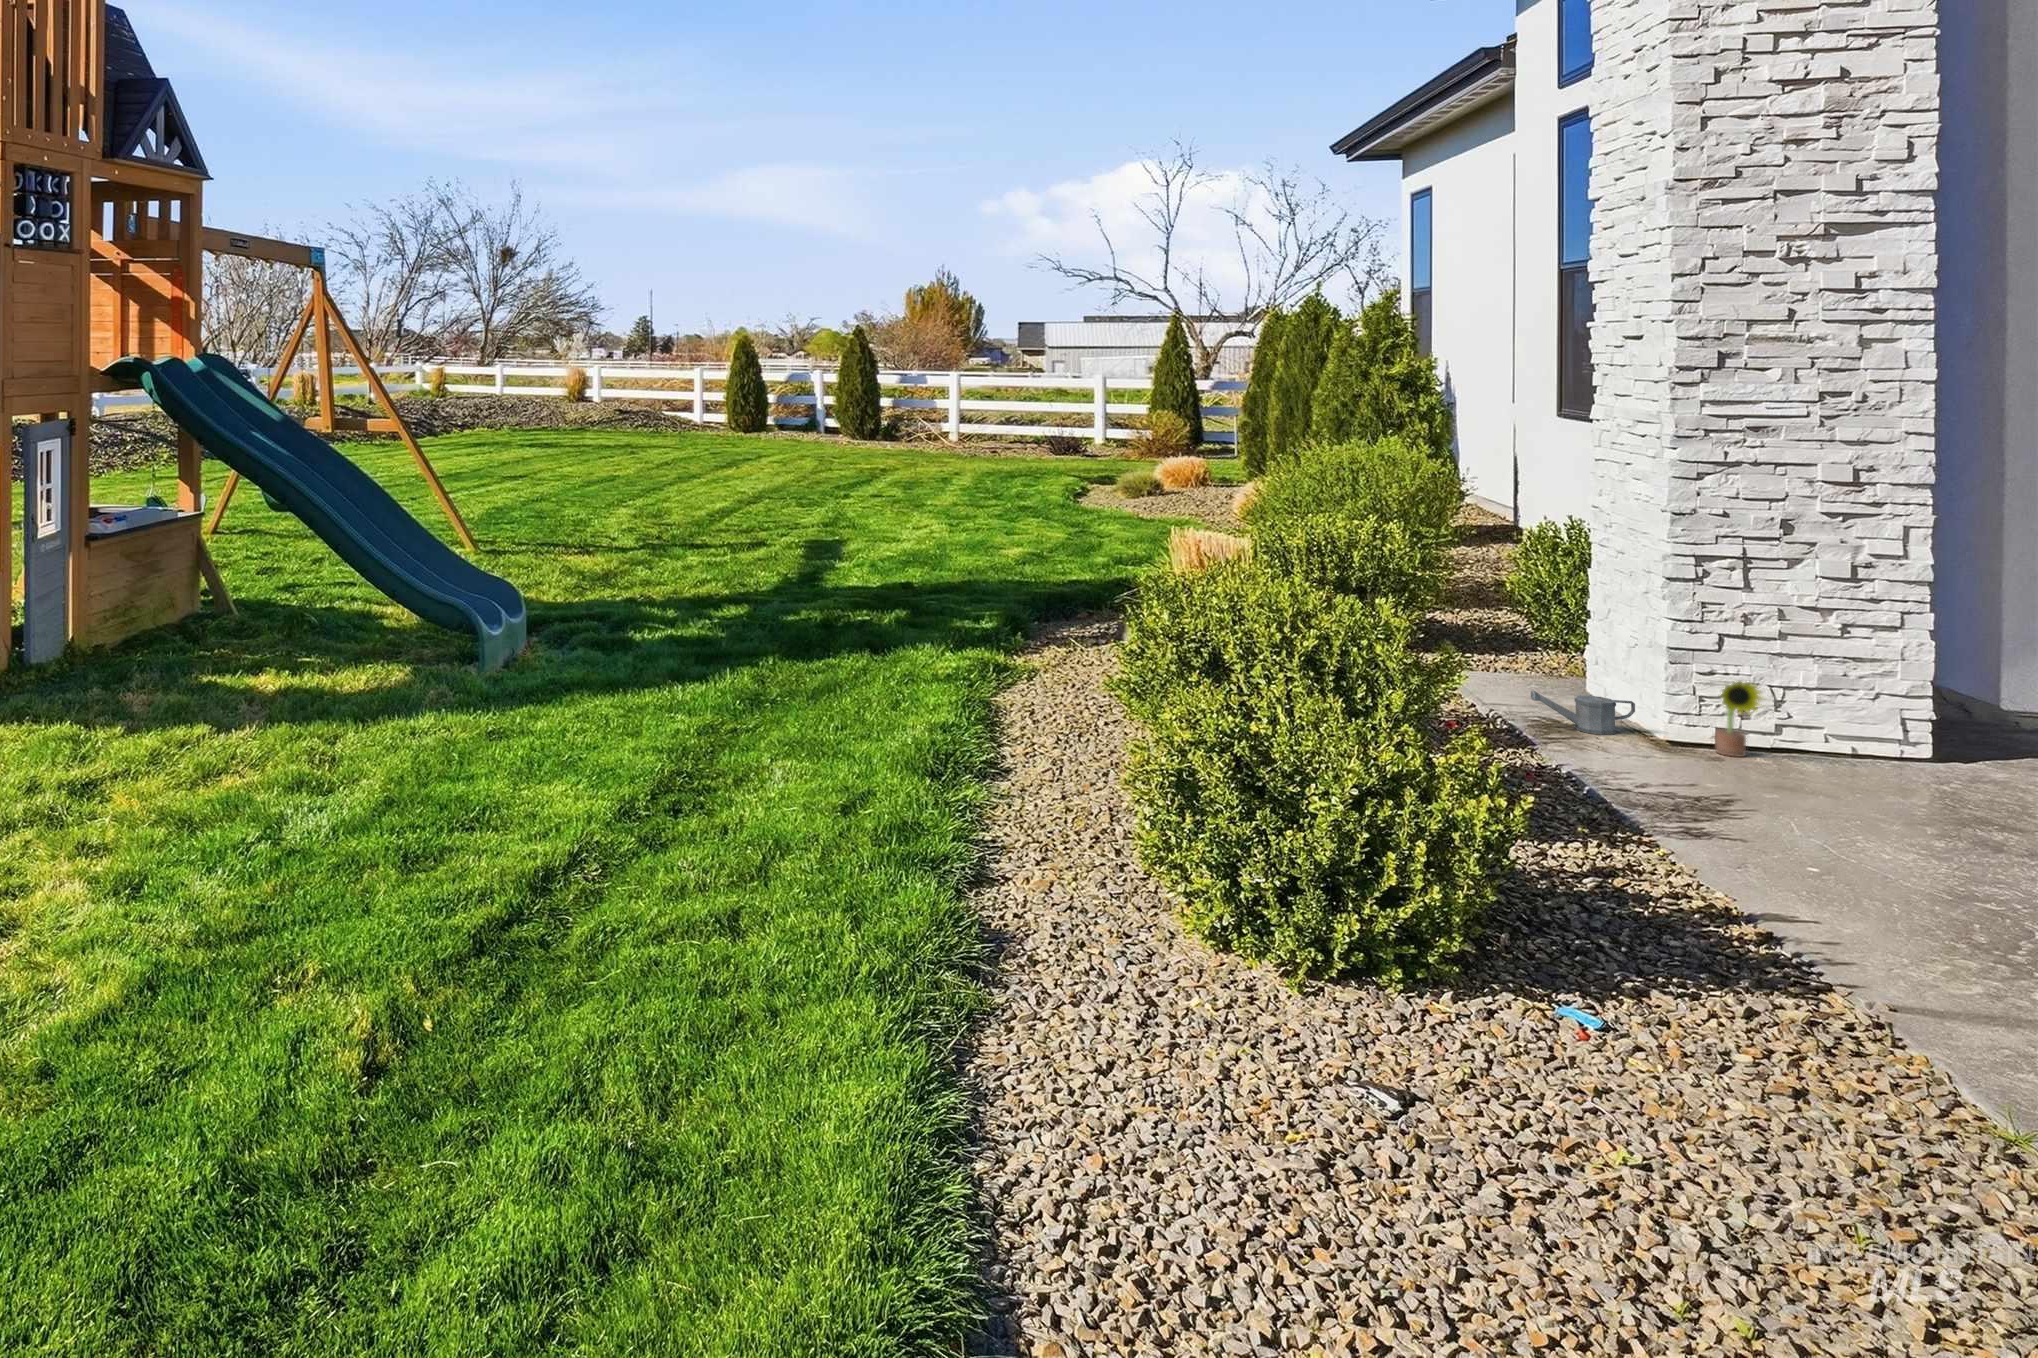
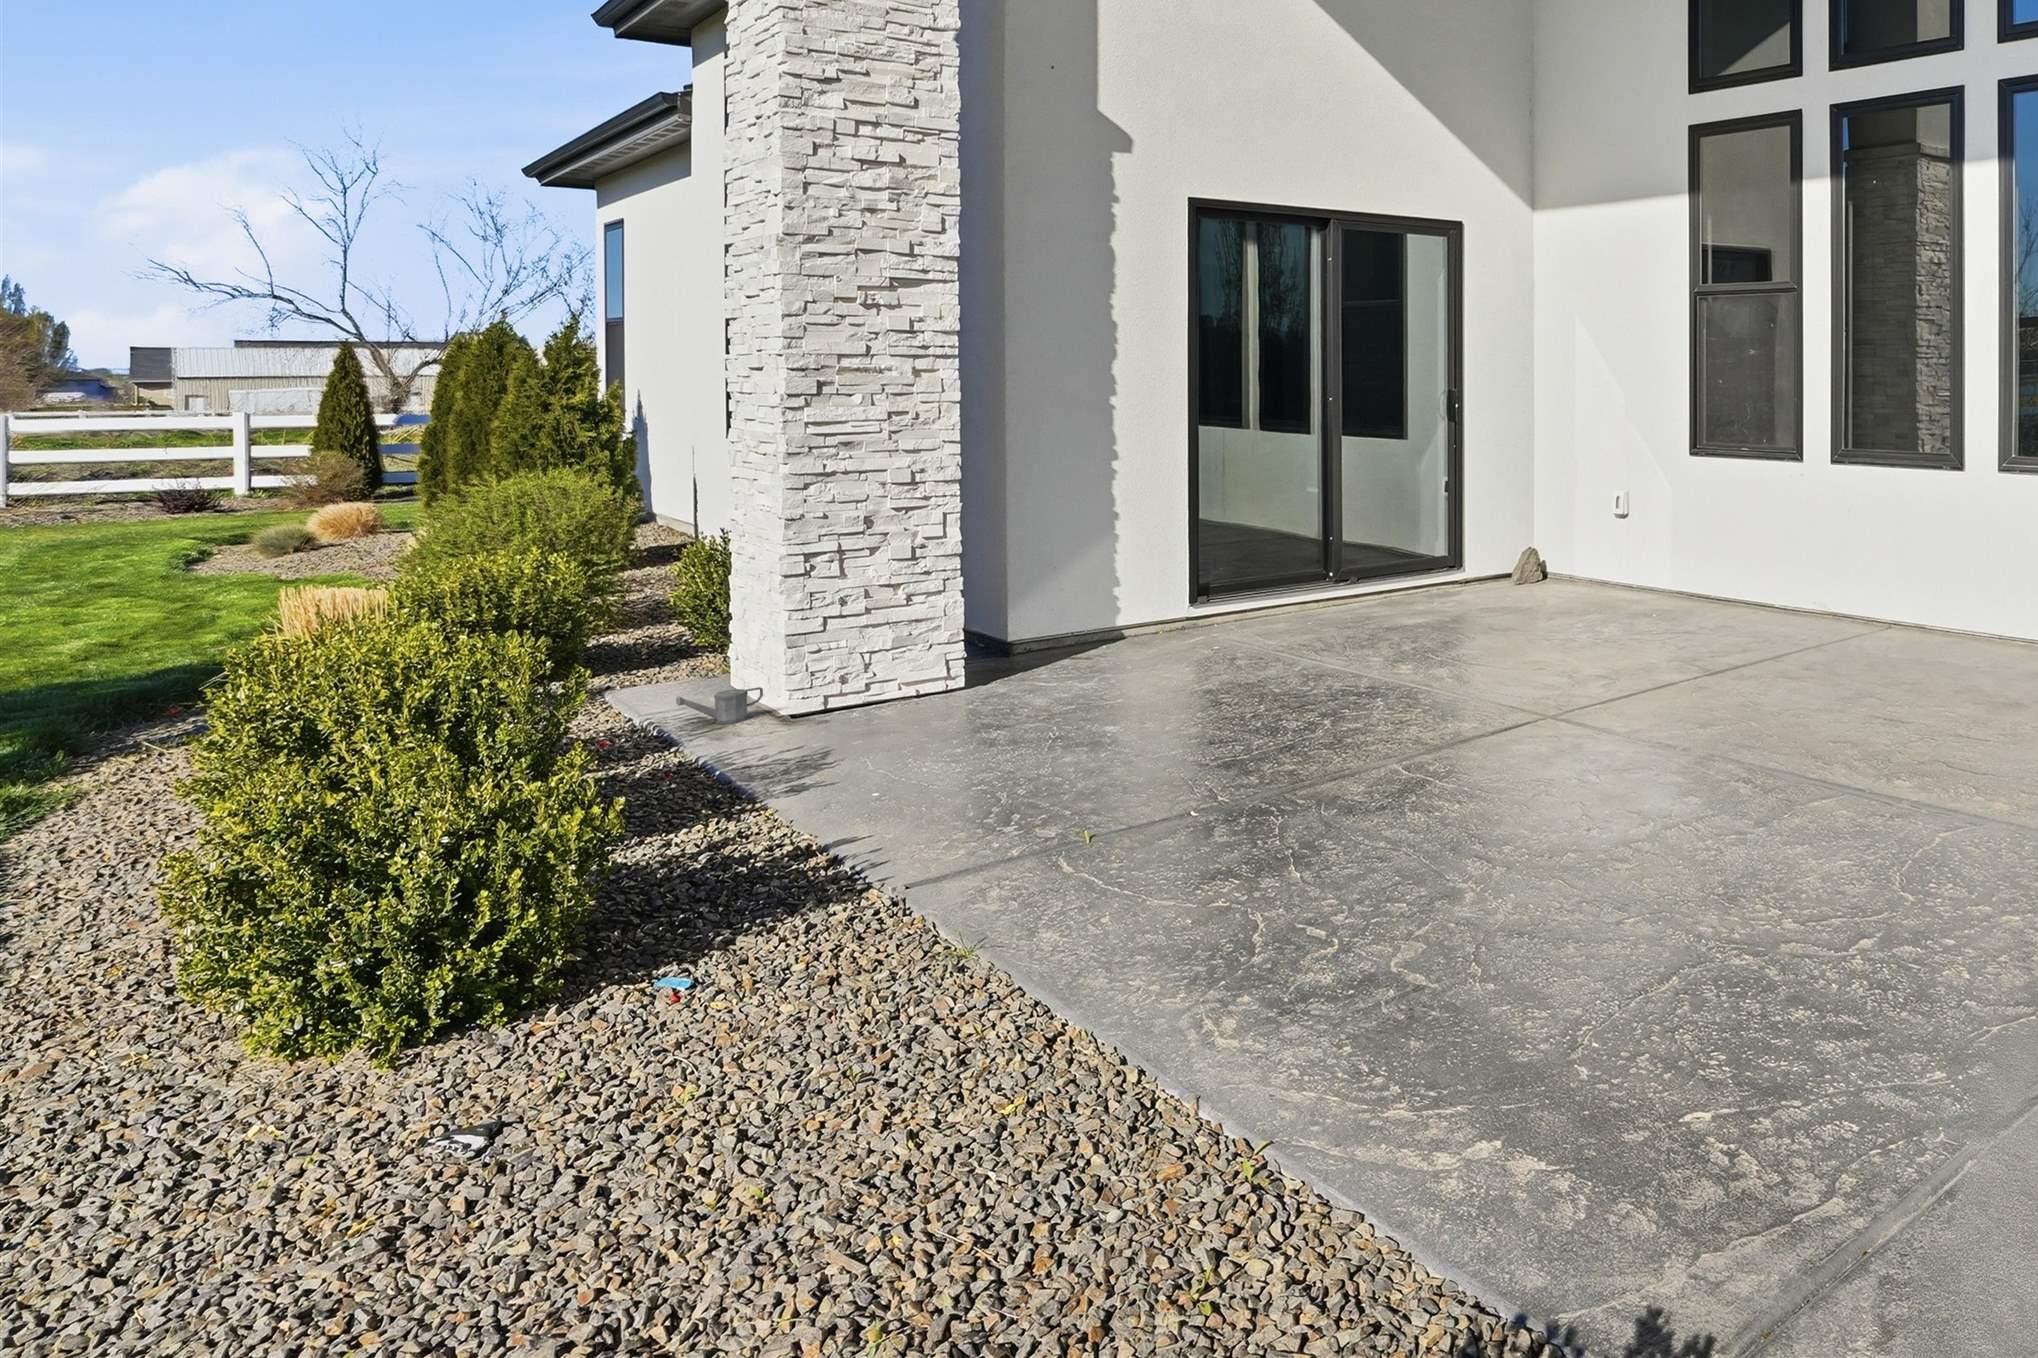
decorative plant: present [1715,681,1762,757] -> none [821,650,855,716]

